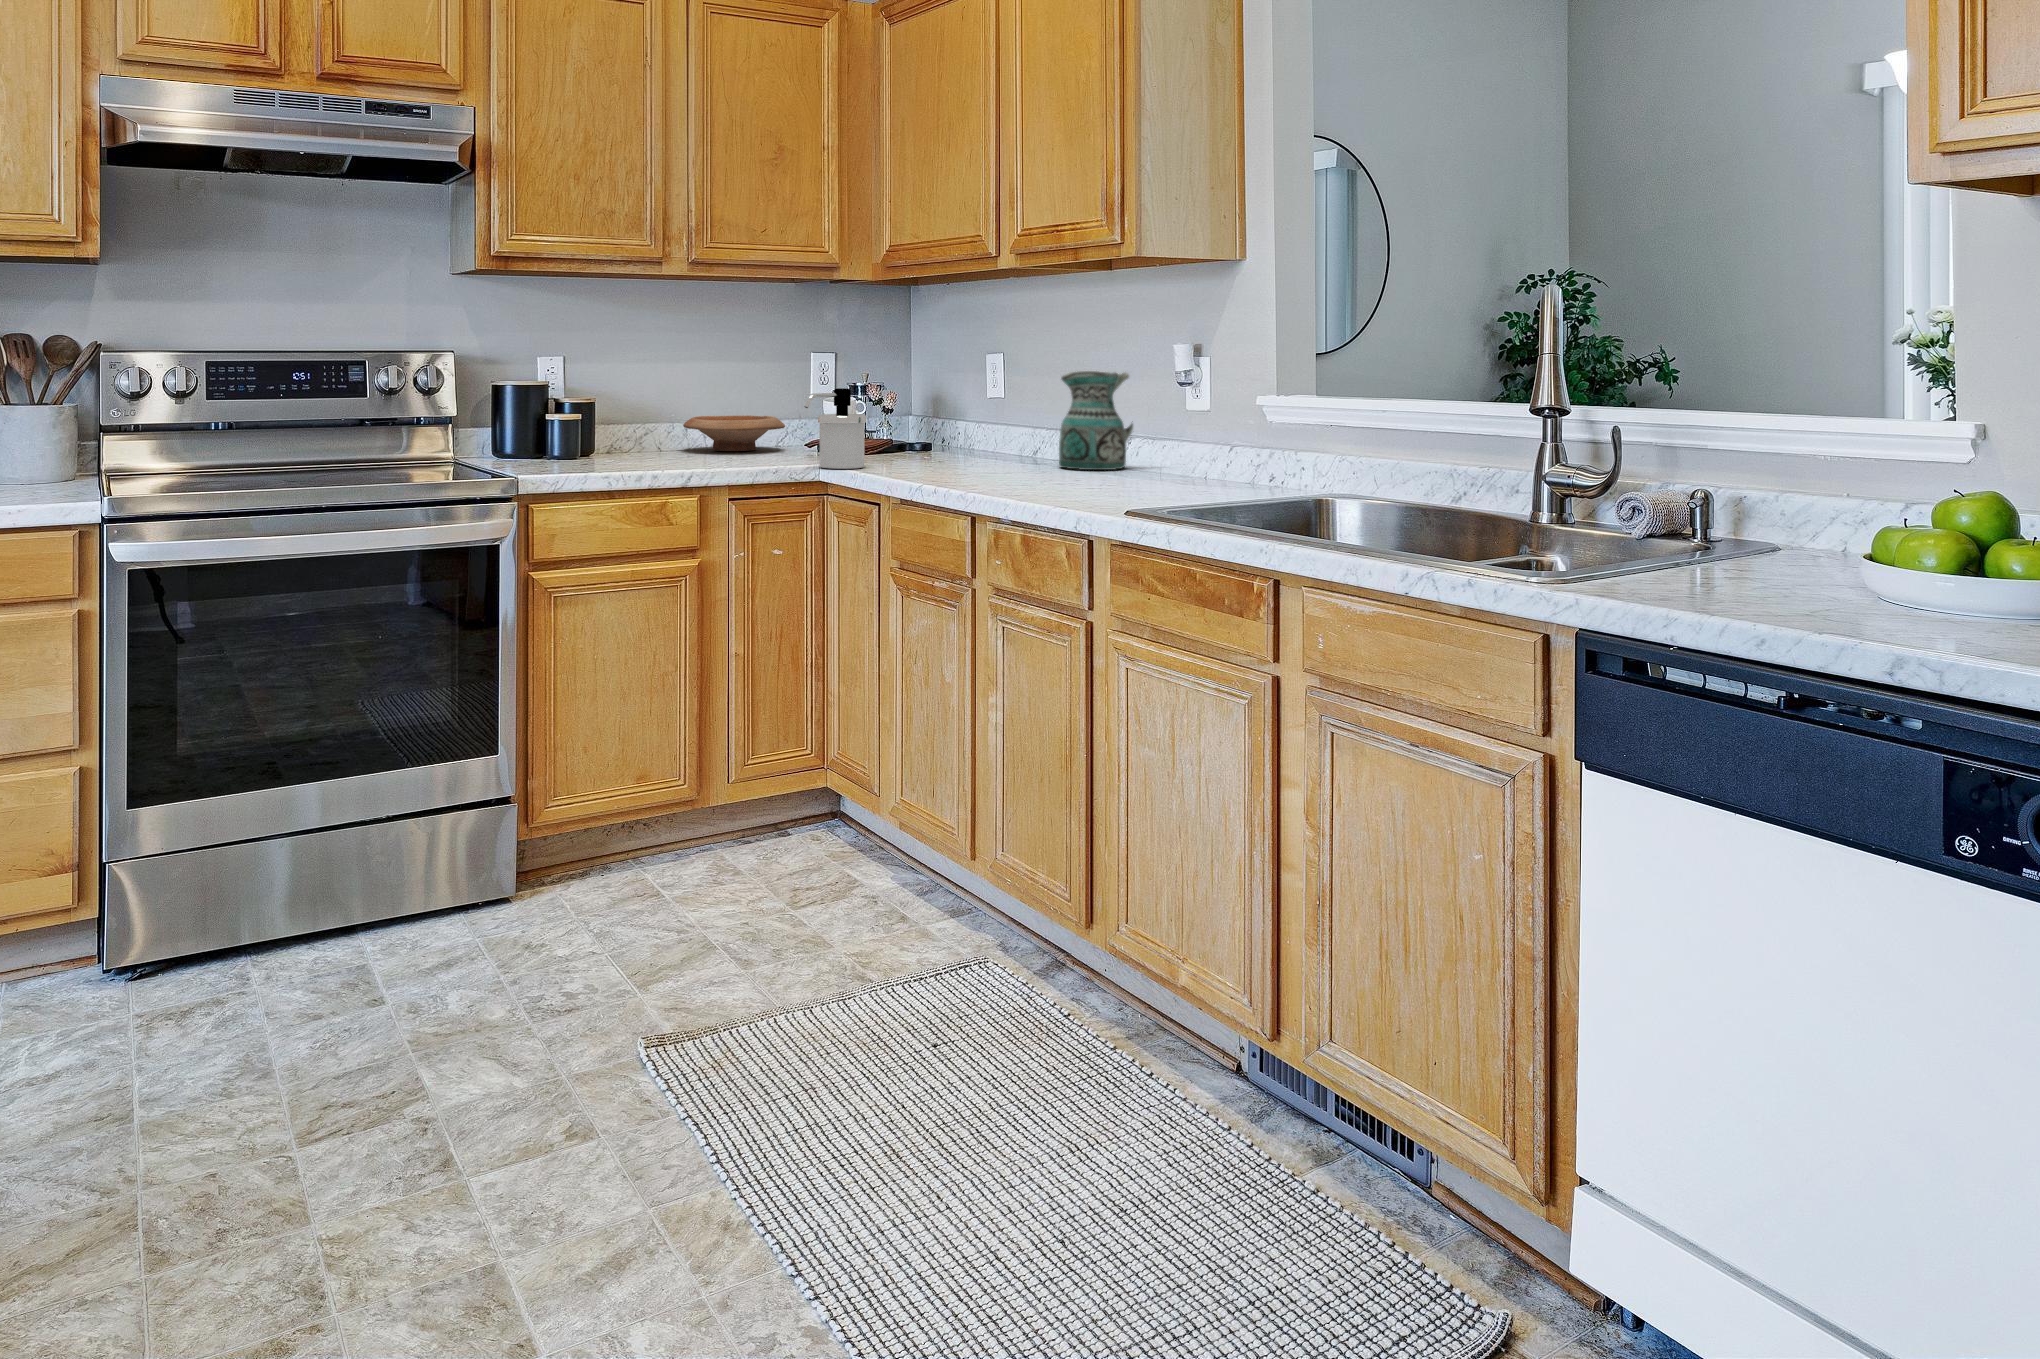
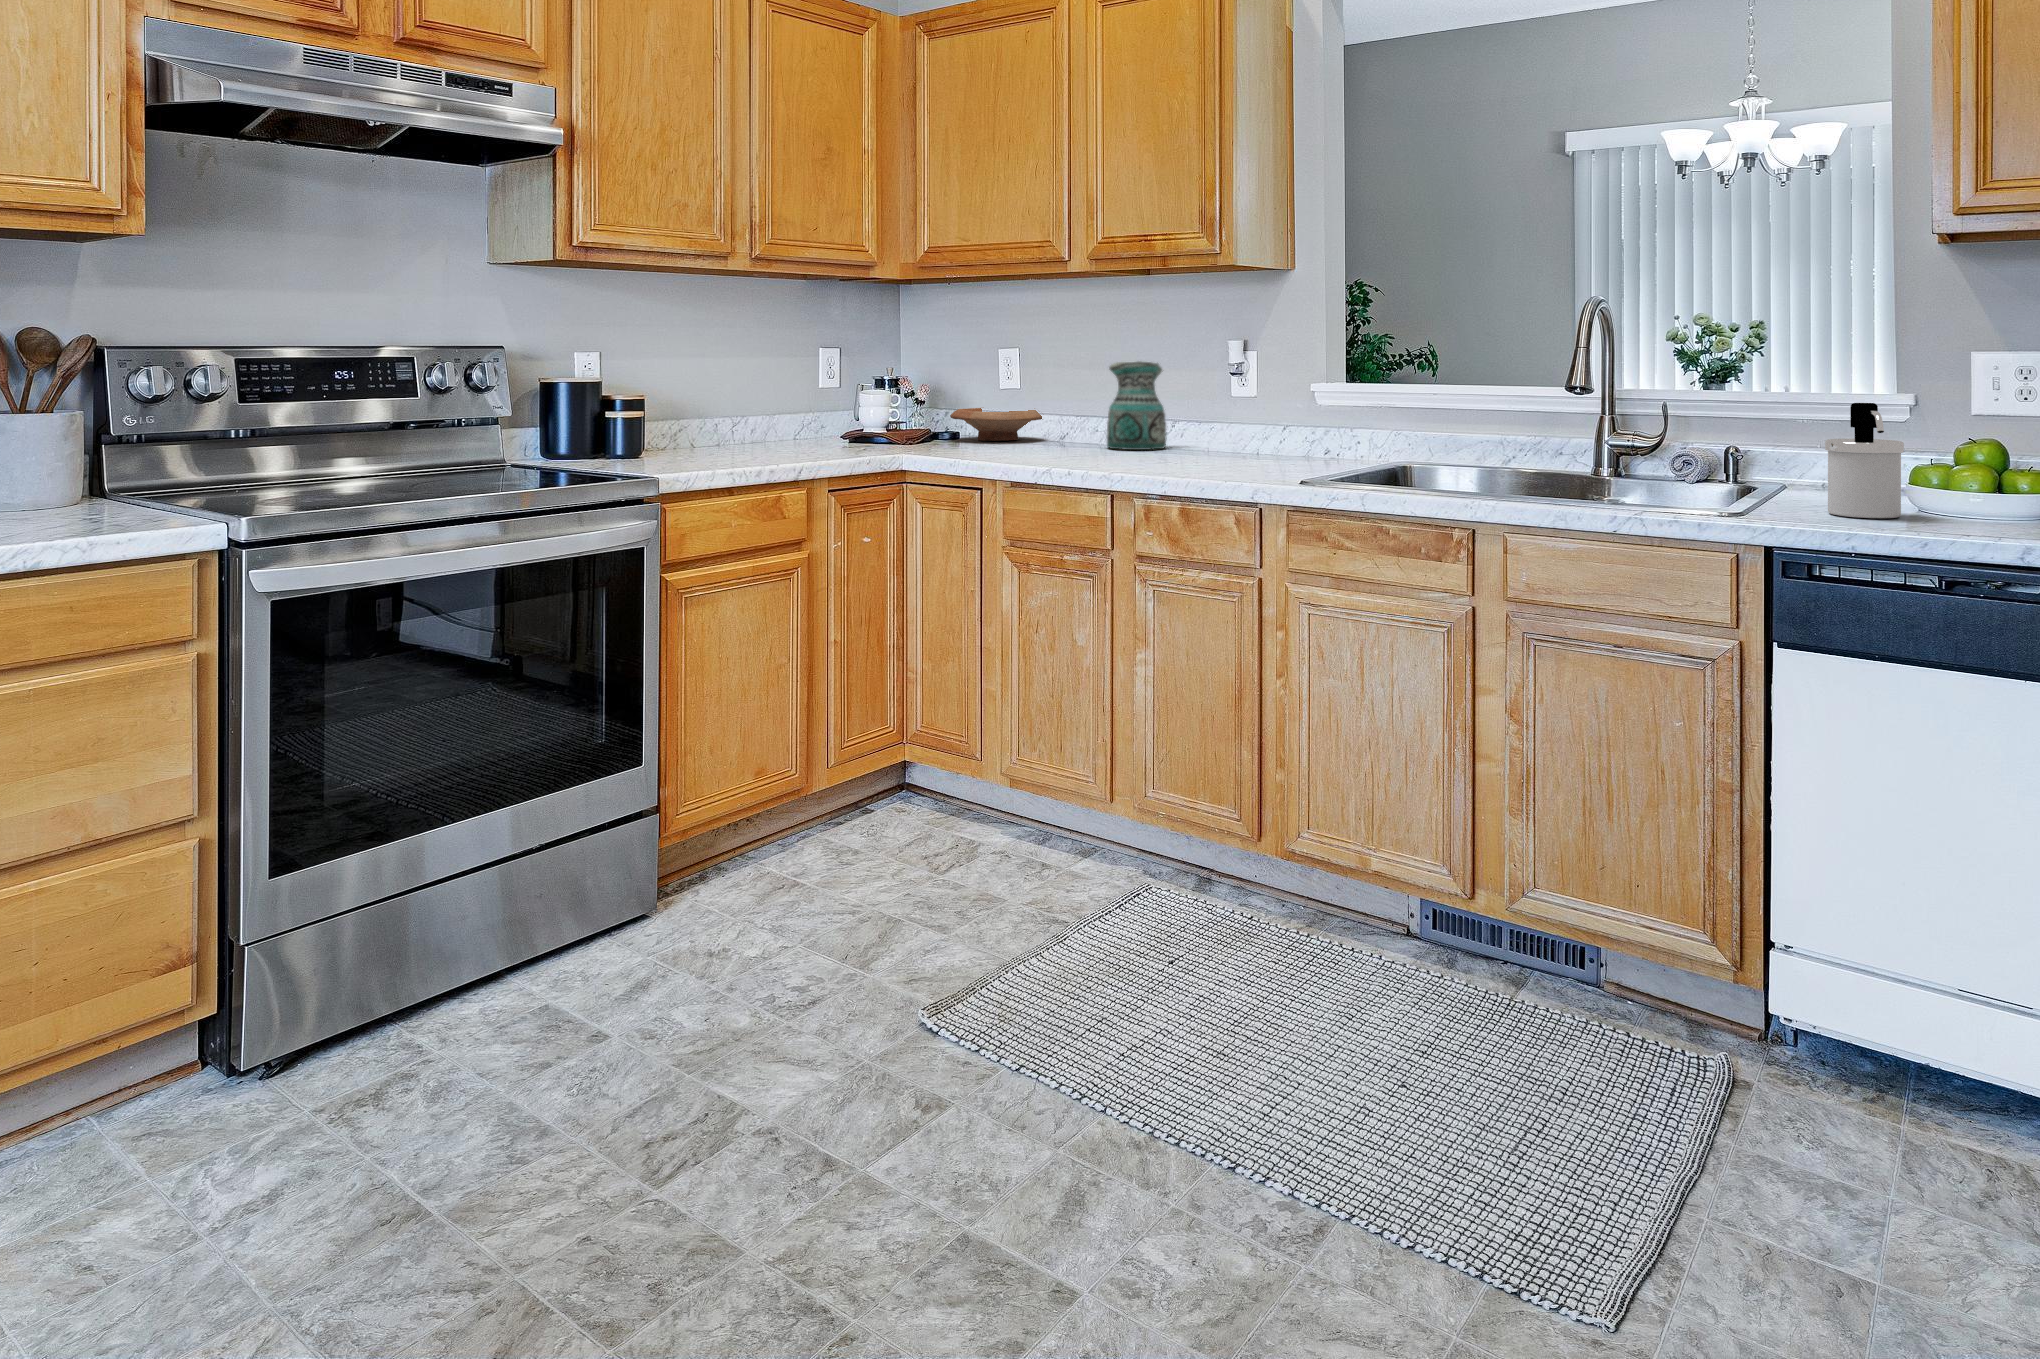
soap dispenser: present [804,388,866,469] -> present [1825,403,1904,518]
wooden bowl: present [683,416,785,451] -> present [950,408,1042,441]

